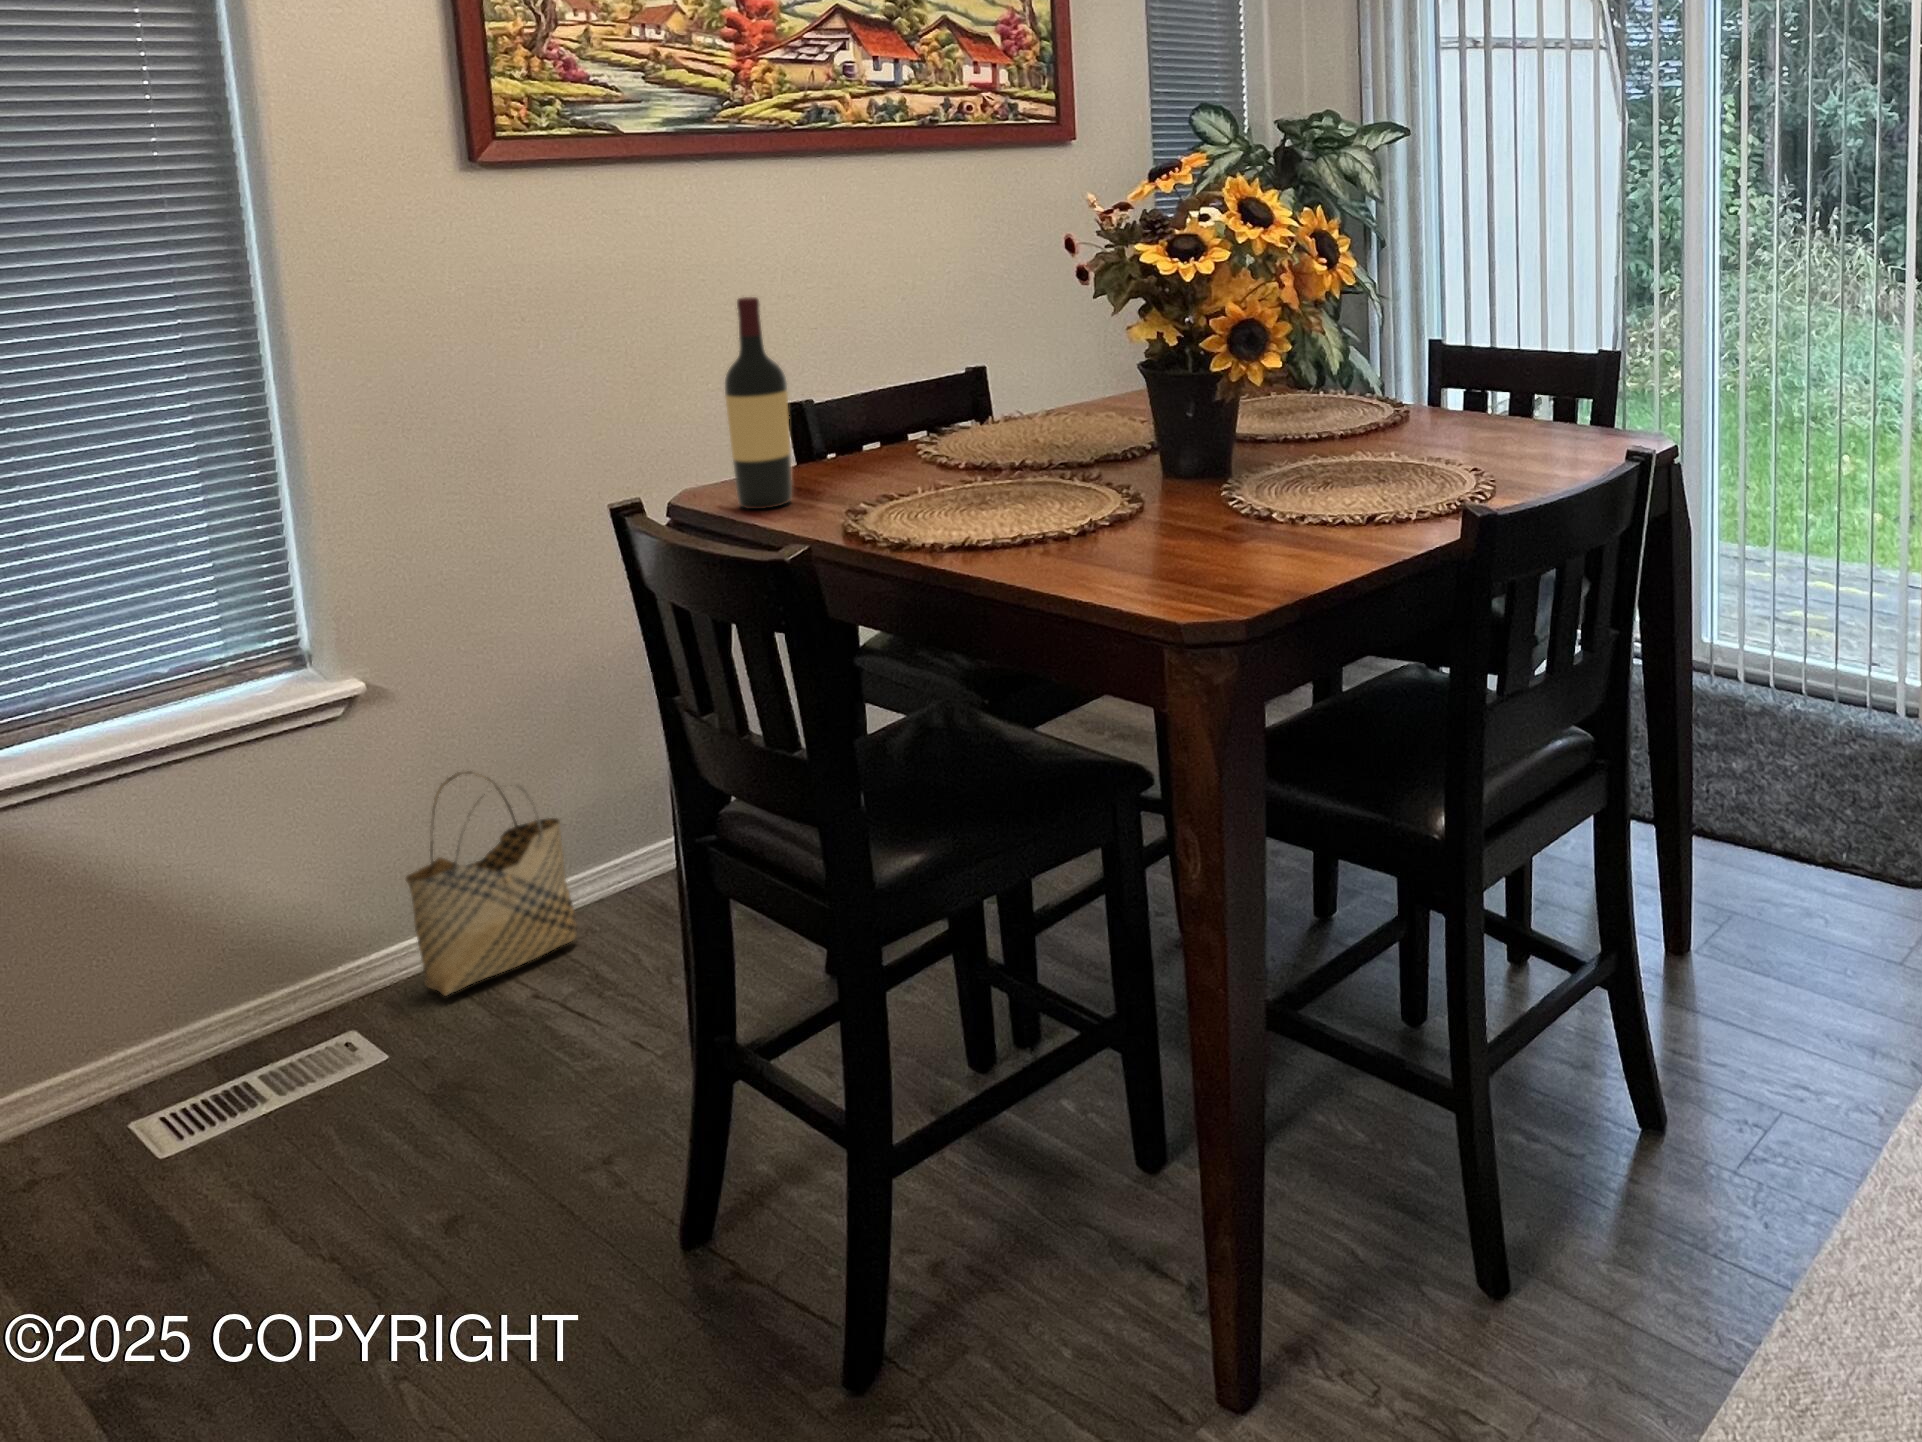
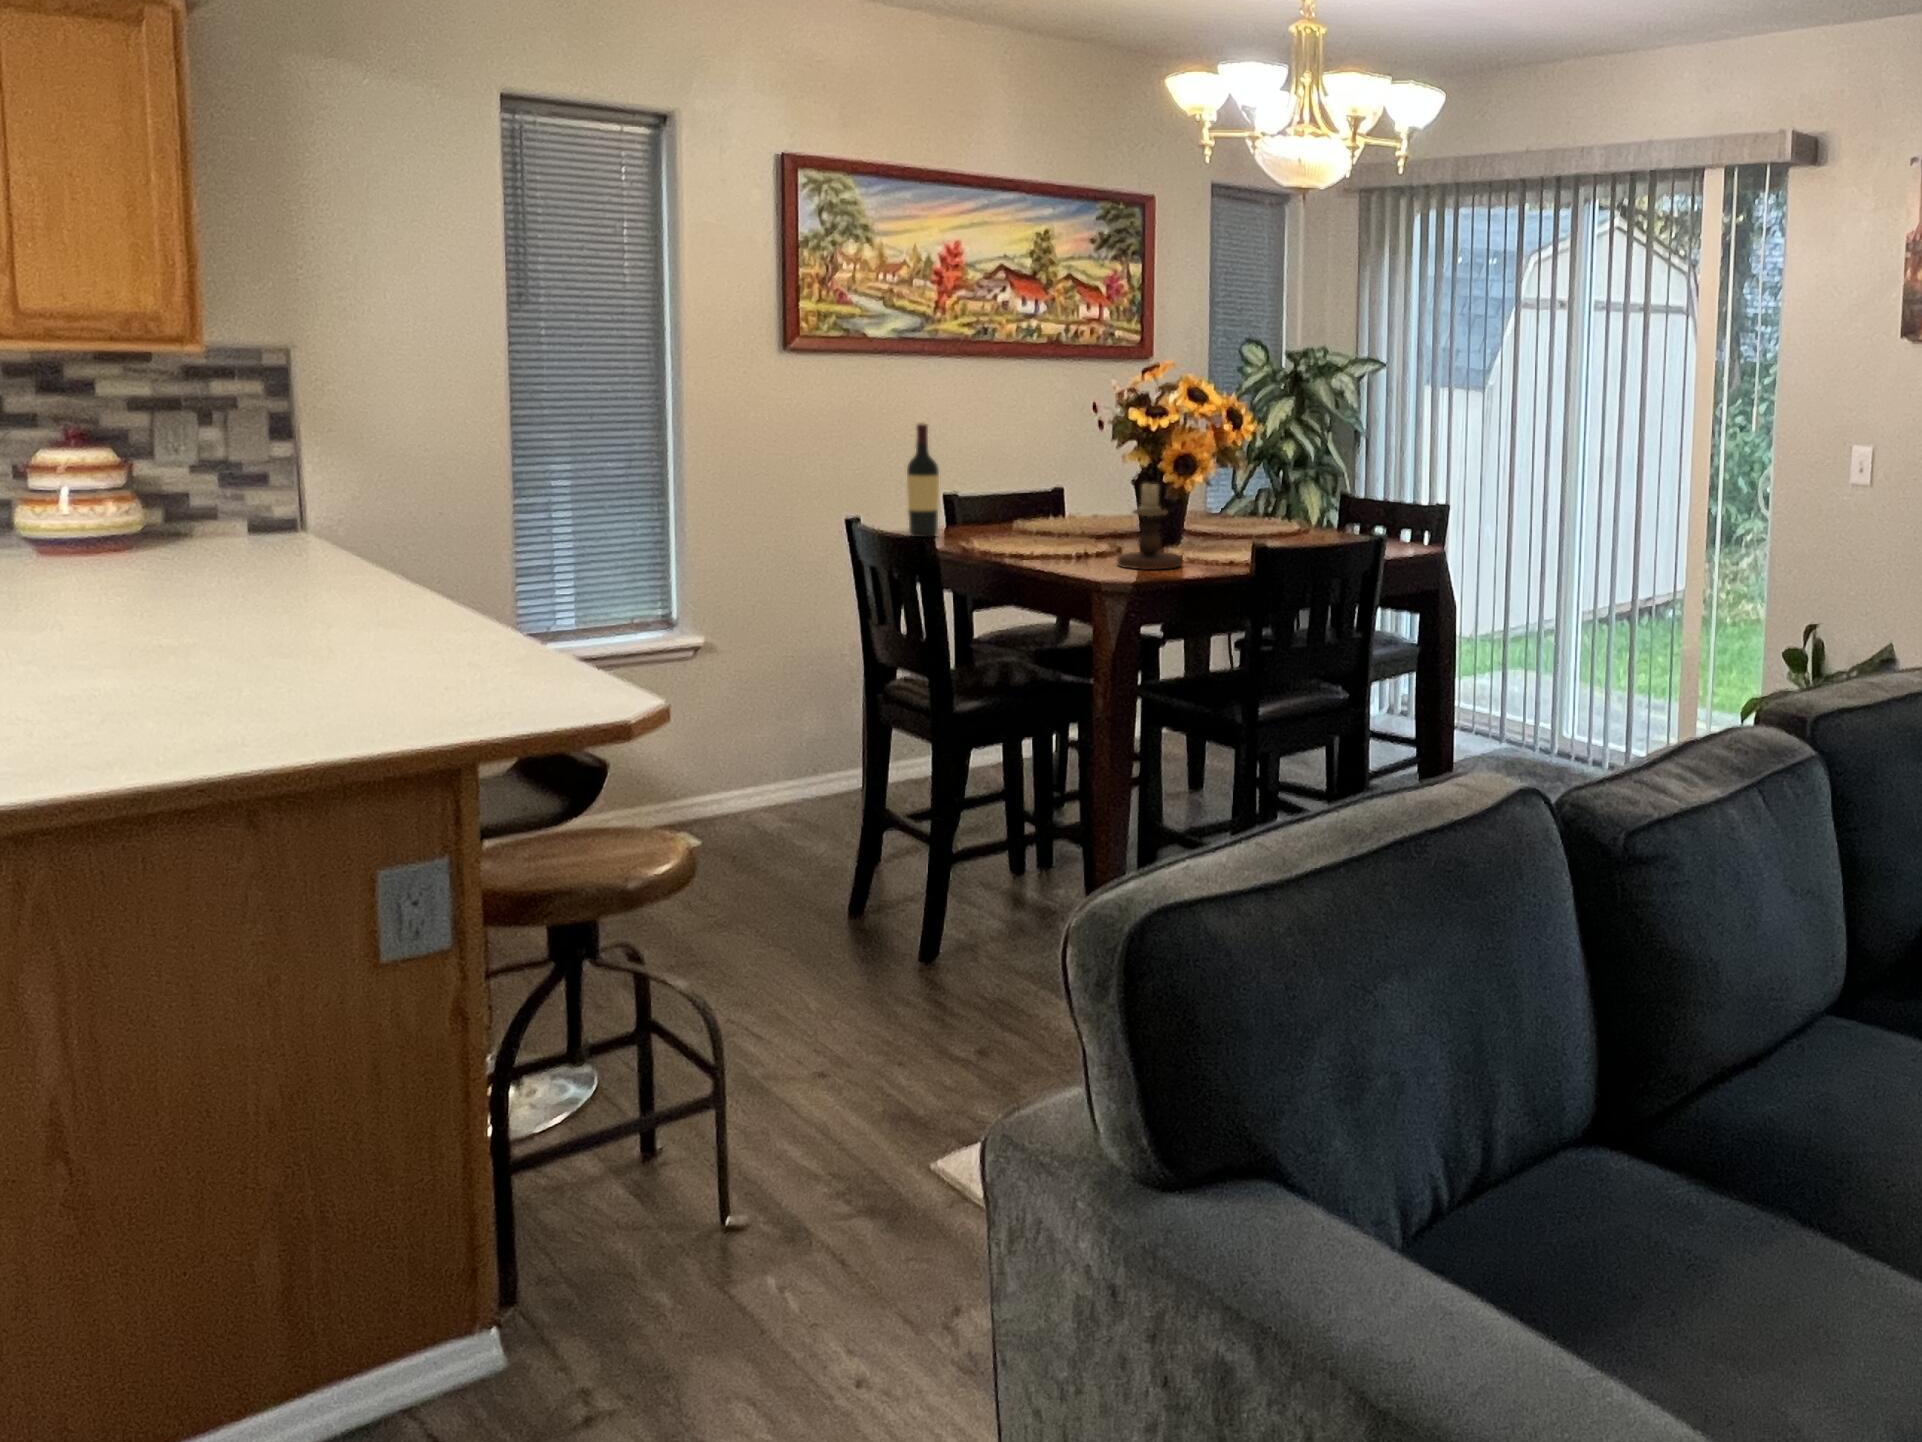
candlestick: none [1174,396,1294,569] -> present [1117,483,1181,569]
woven basket: present [406,771,577,996] -> none [720,698,808,819]

